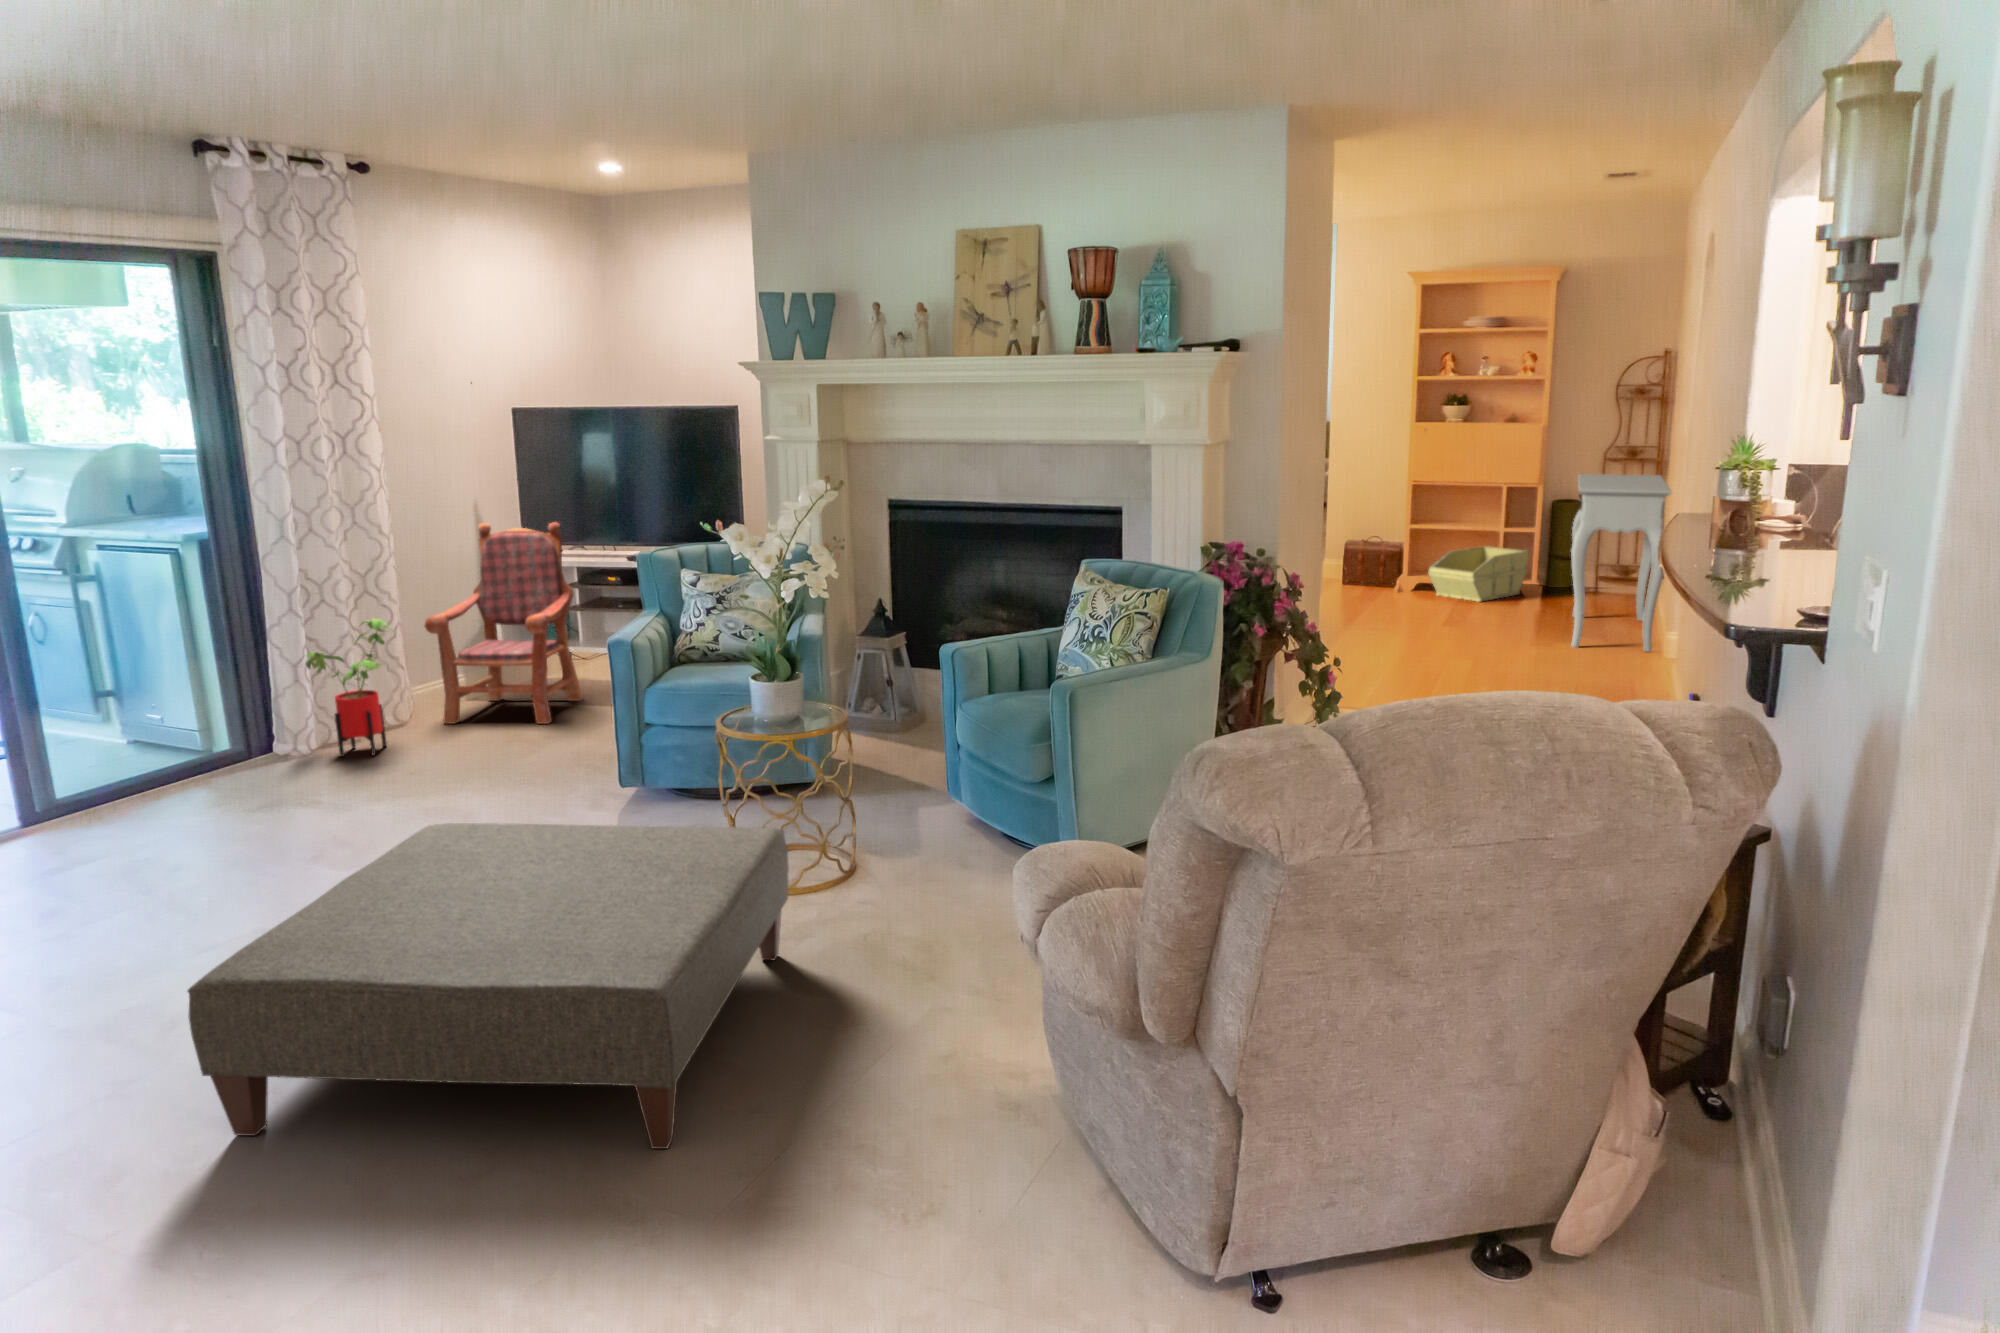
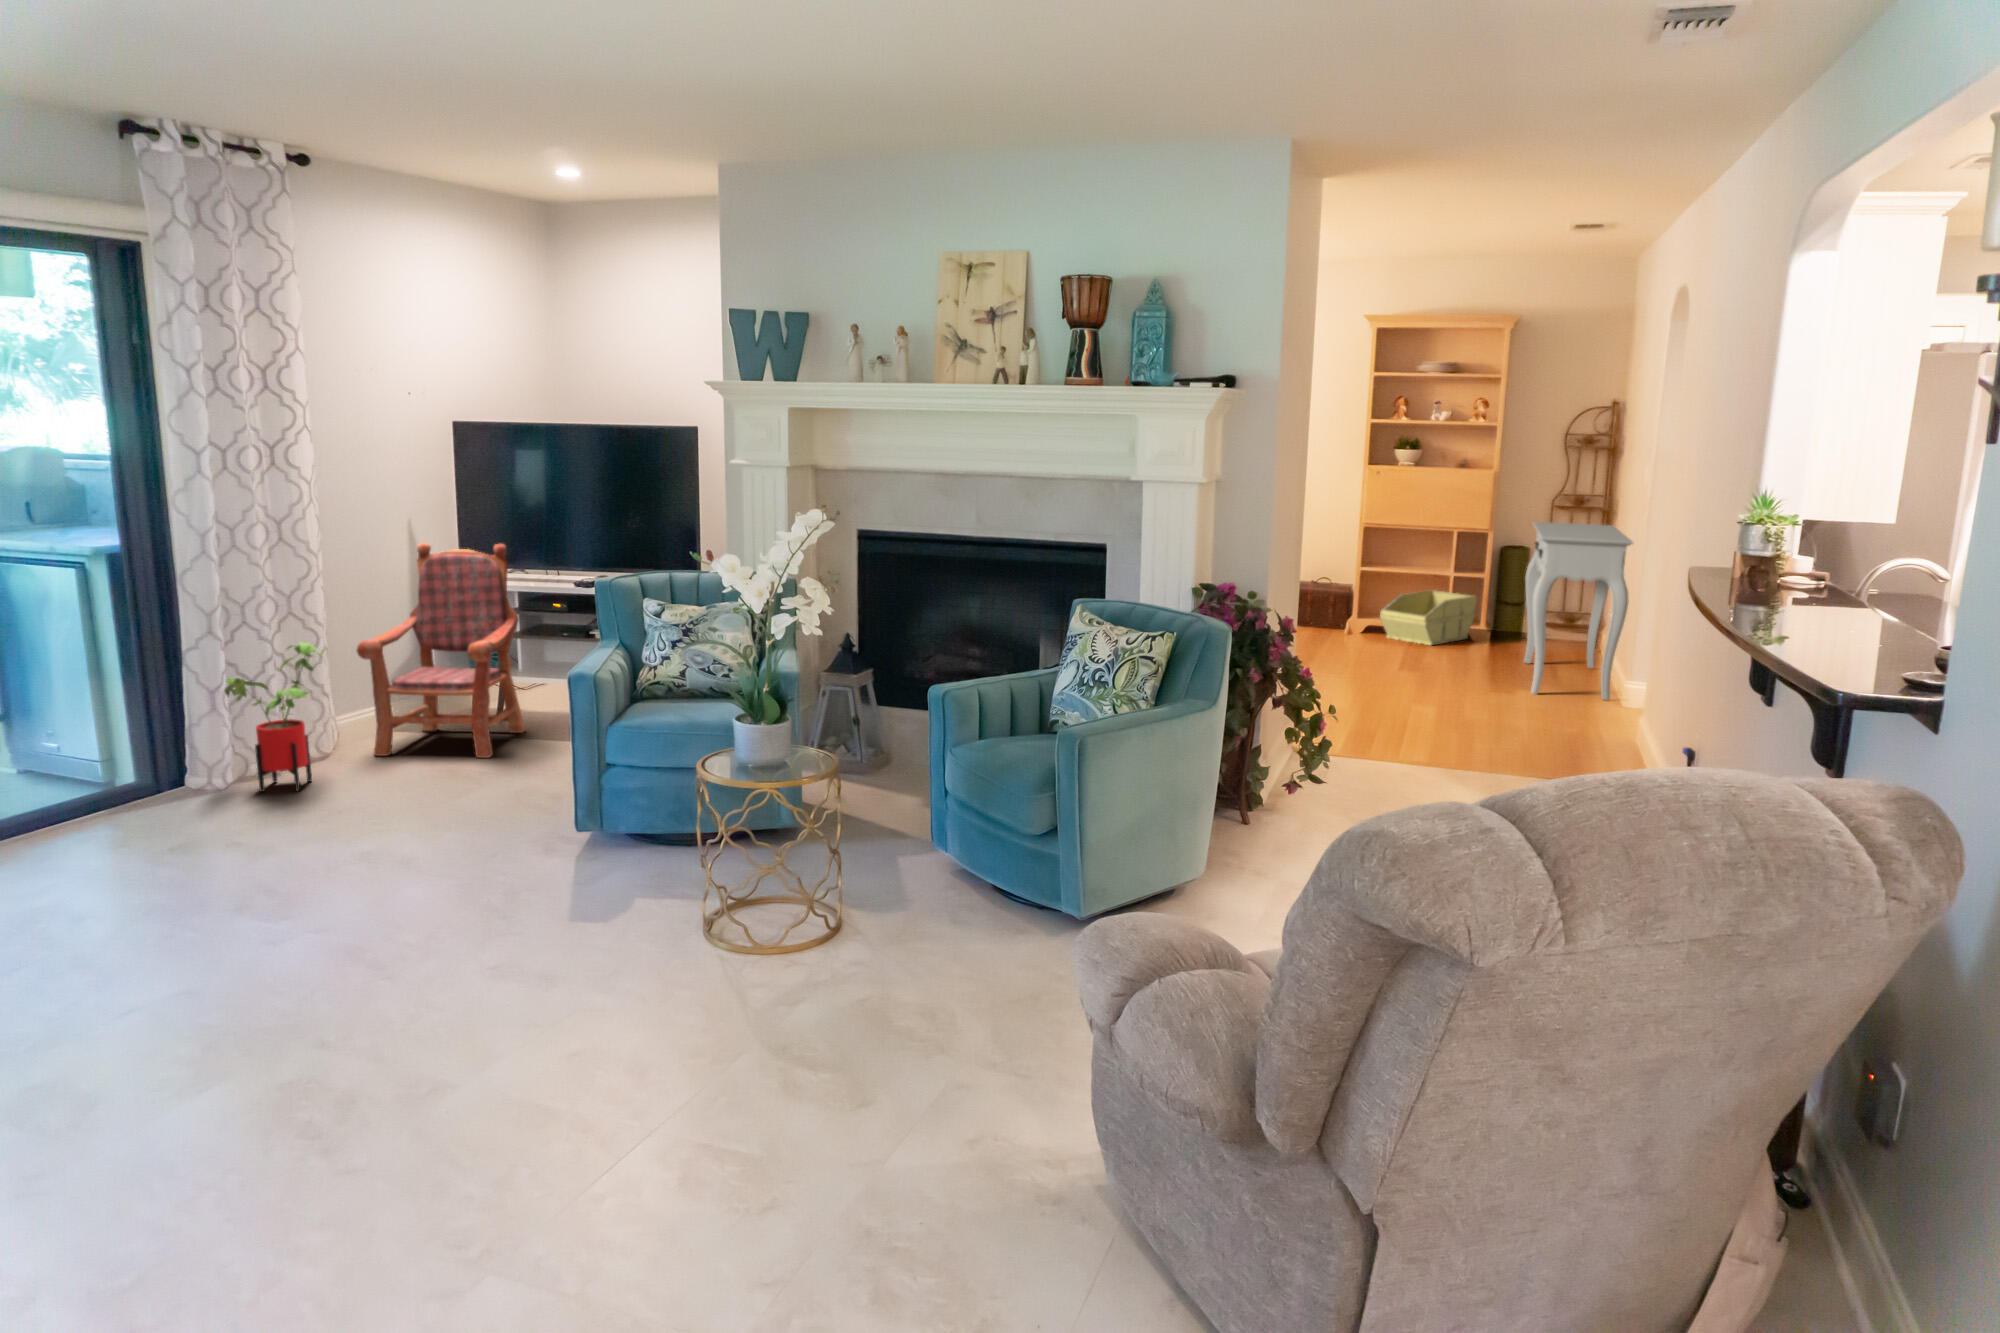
ottoman: present [188,823,789,1149] -> none [86,880,780,1276]

